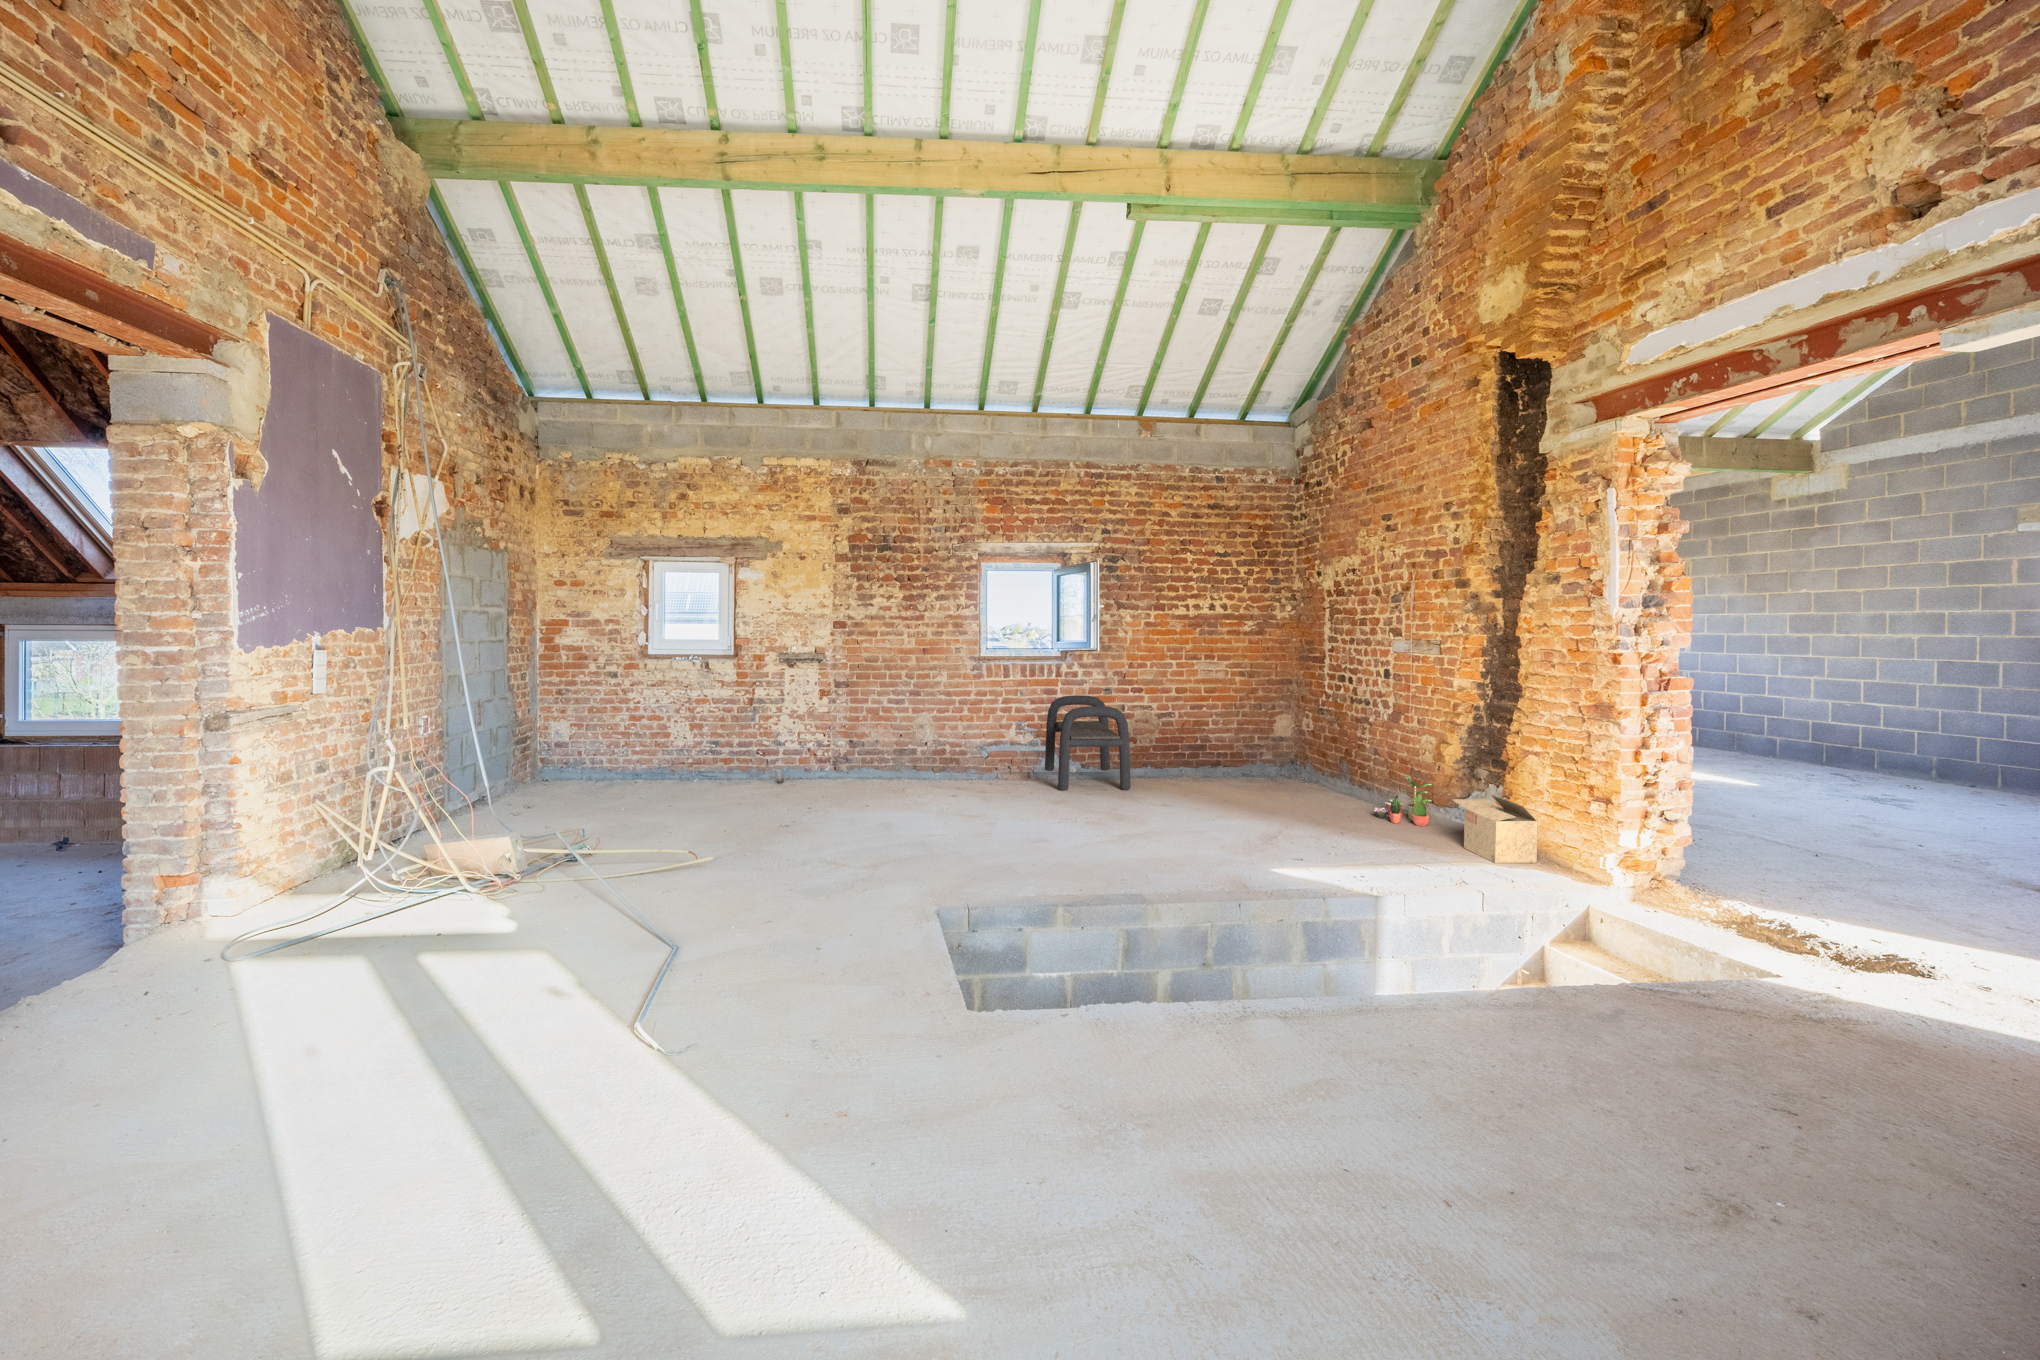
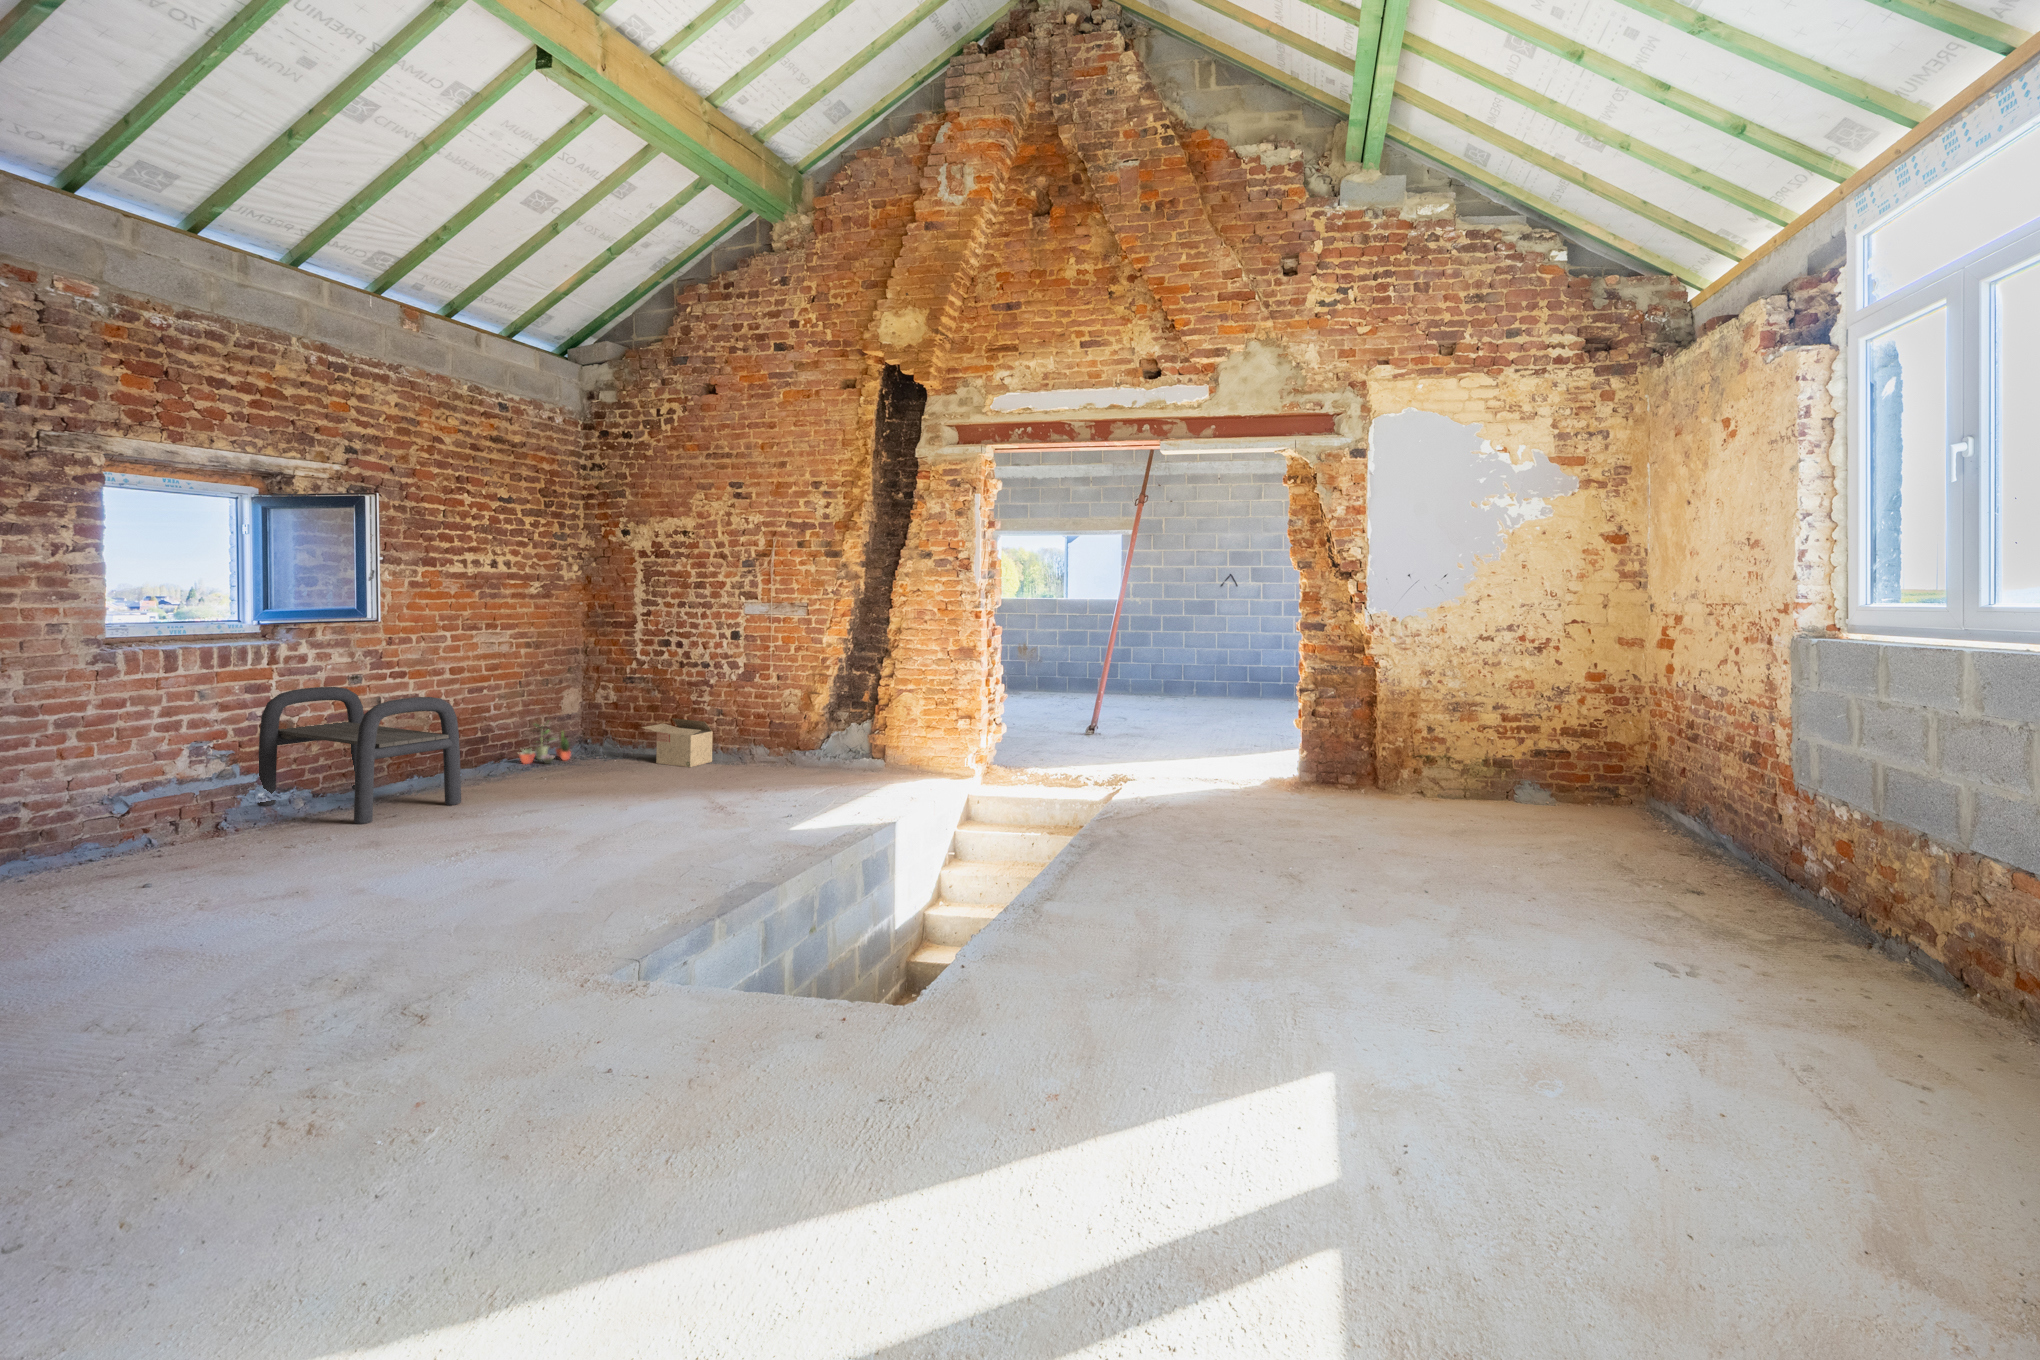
potted plant: present [1374,777,1432,826] -> present [518,724,571,764]
cardboard box: present [1453,795,1538,863] -> present [642,719,713,767]

